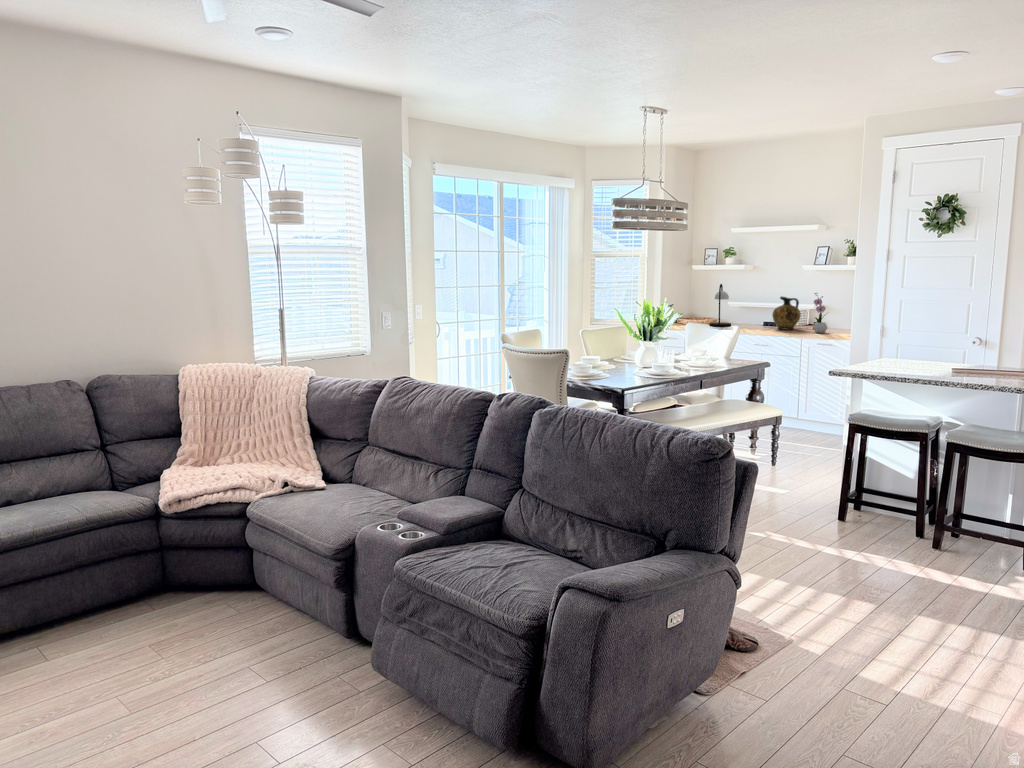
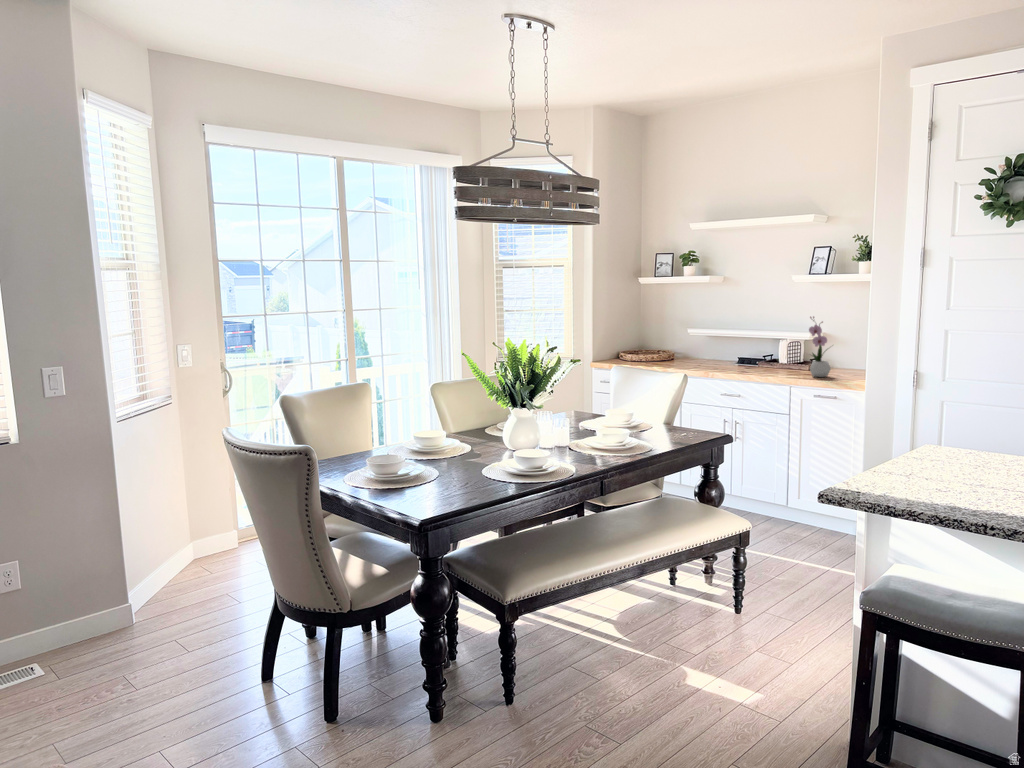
table lamp: present [709,284,731,326] -> none [660,303,691,365]
ceramic jug: present [772,297,801,329] -> none [749,321,791,371]

